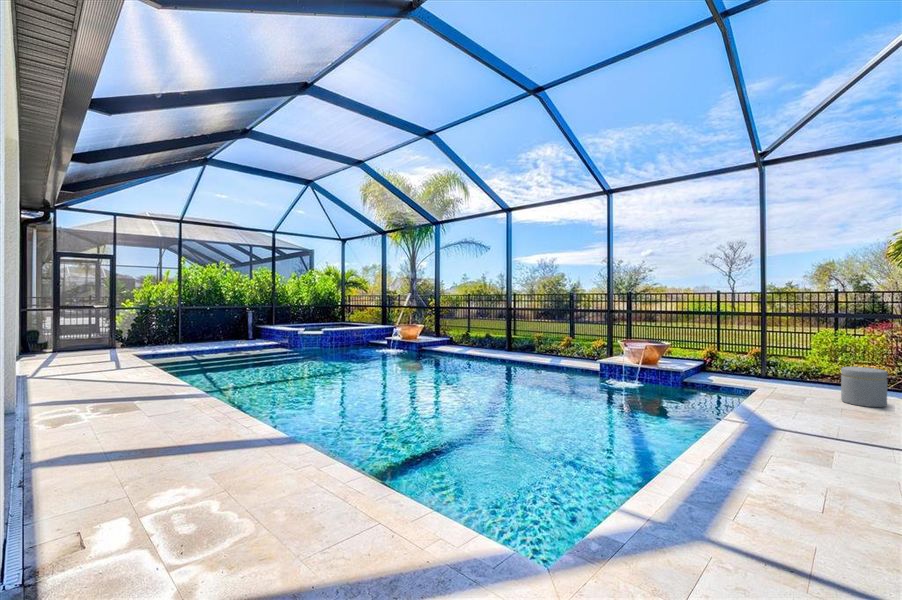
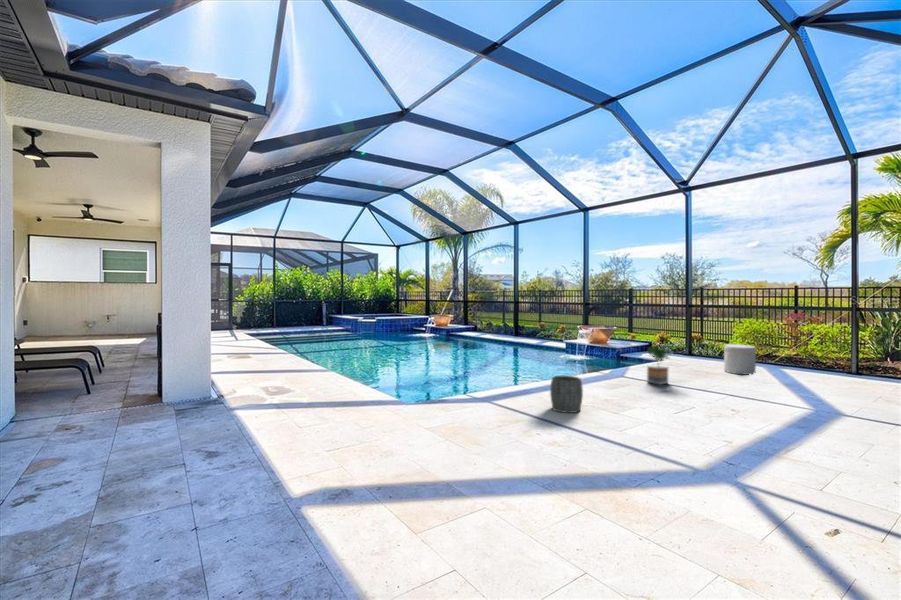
potted tree: none [798,378,845,437] -> present [647,346,671,385]
woven basket: none [791,455,866,534] -> present [550,376,583,413]

